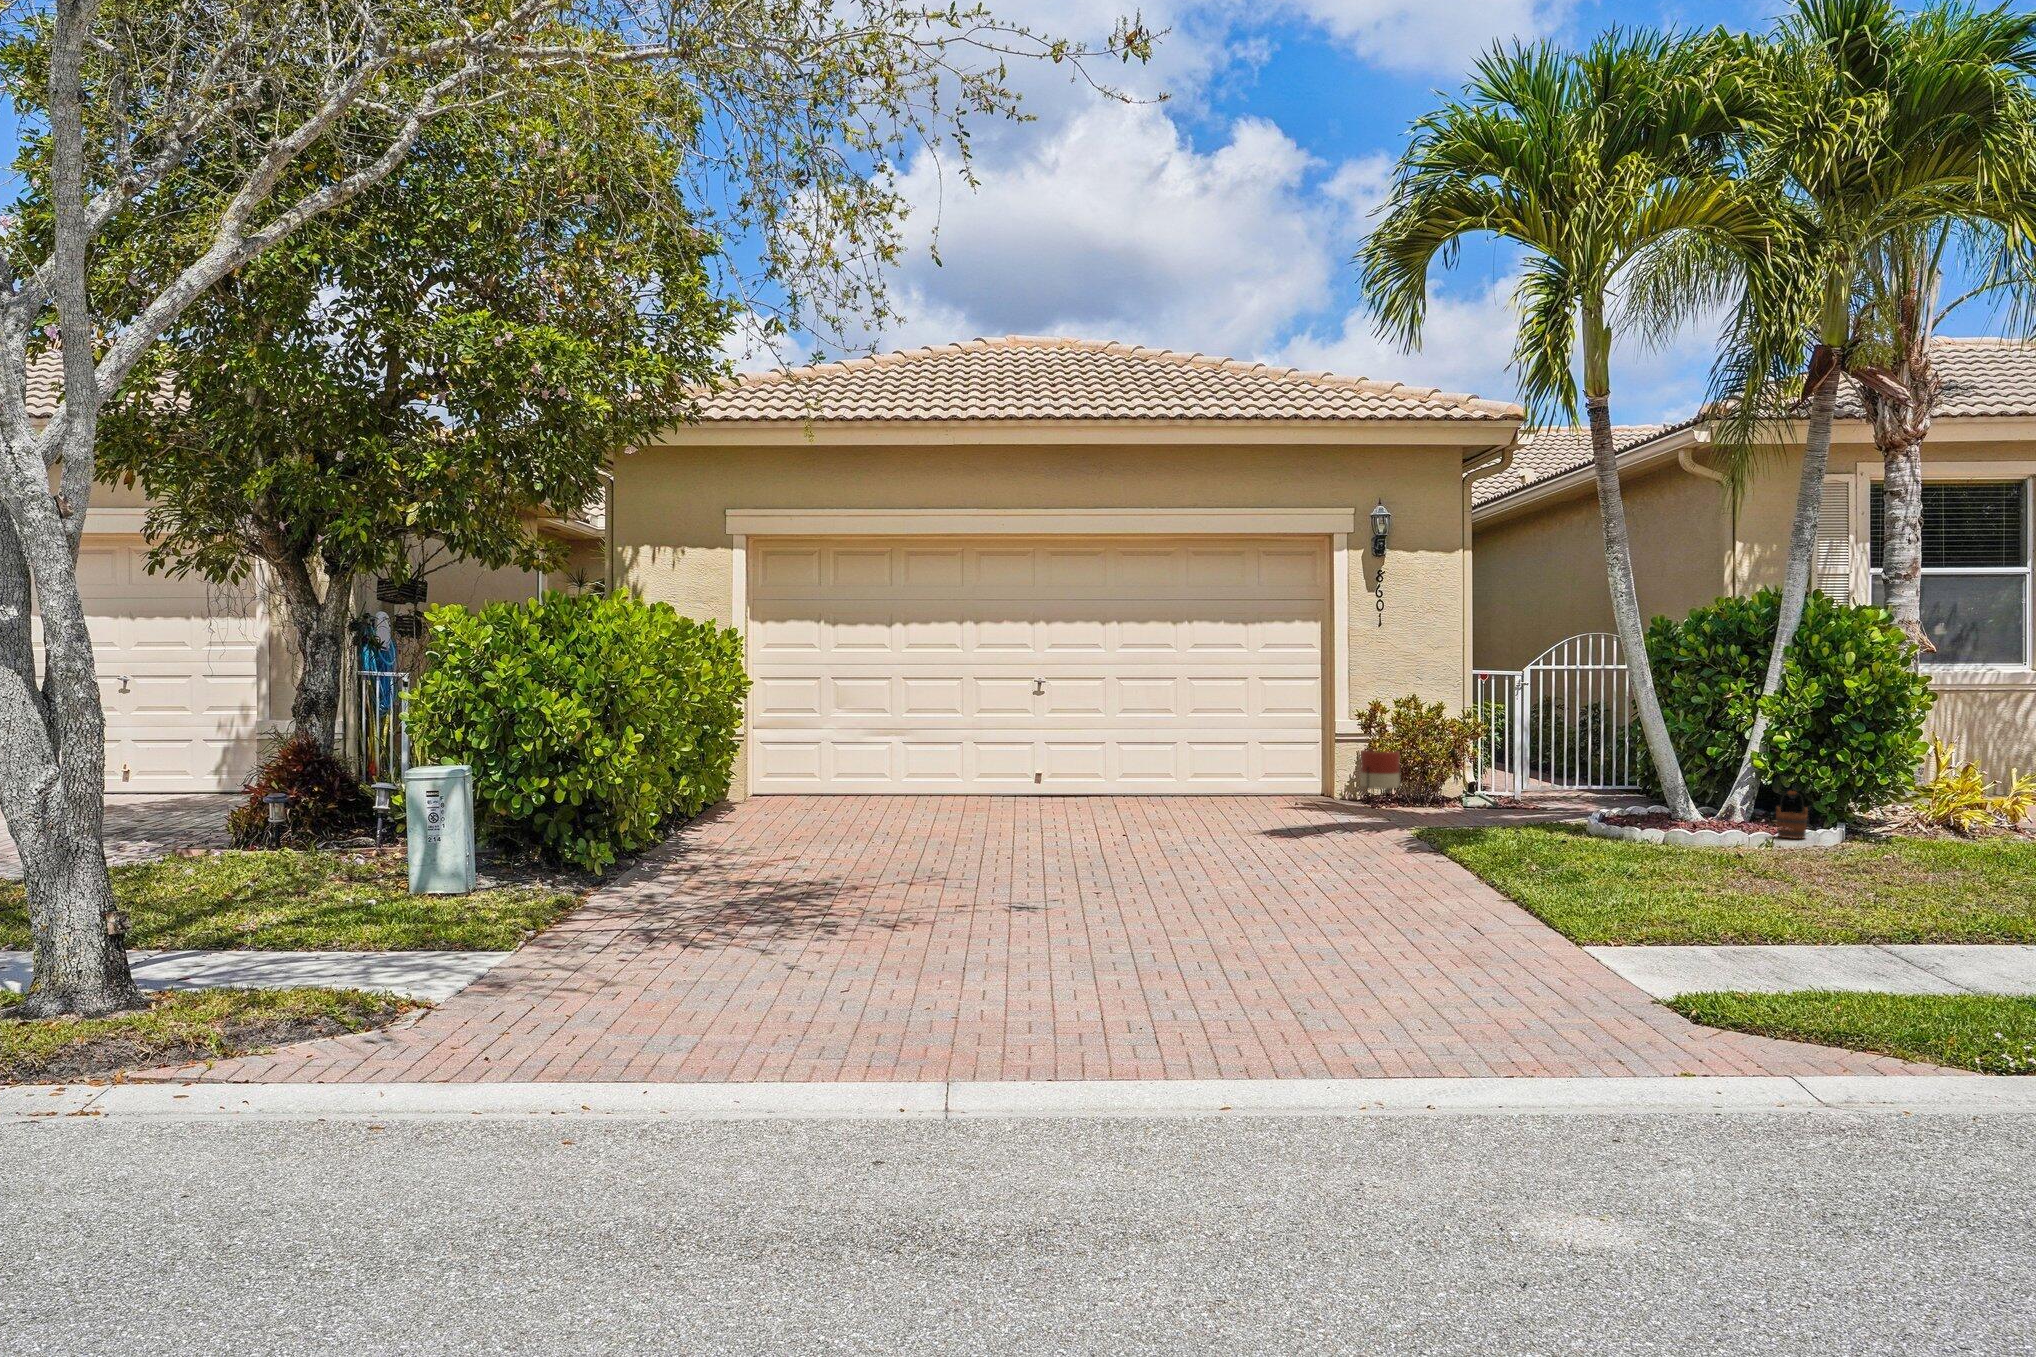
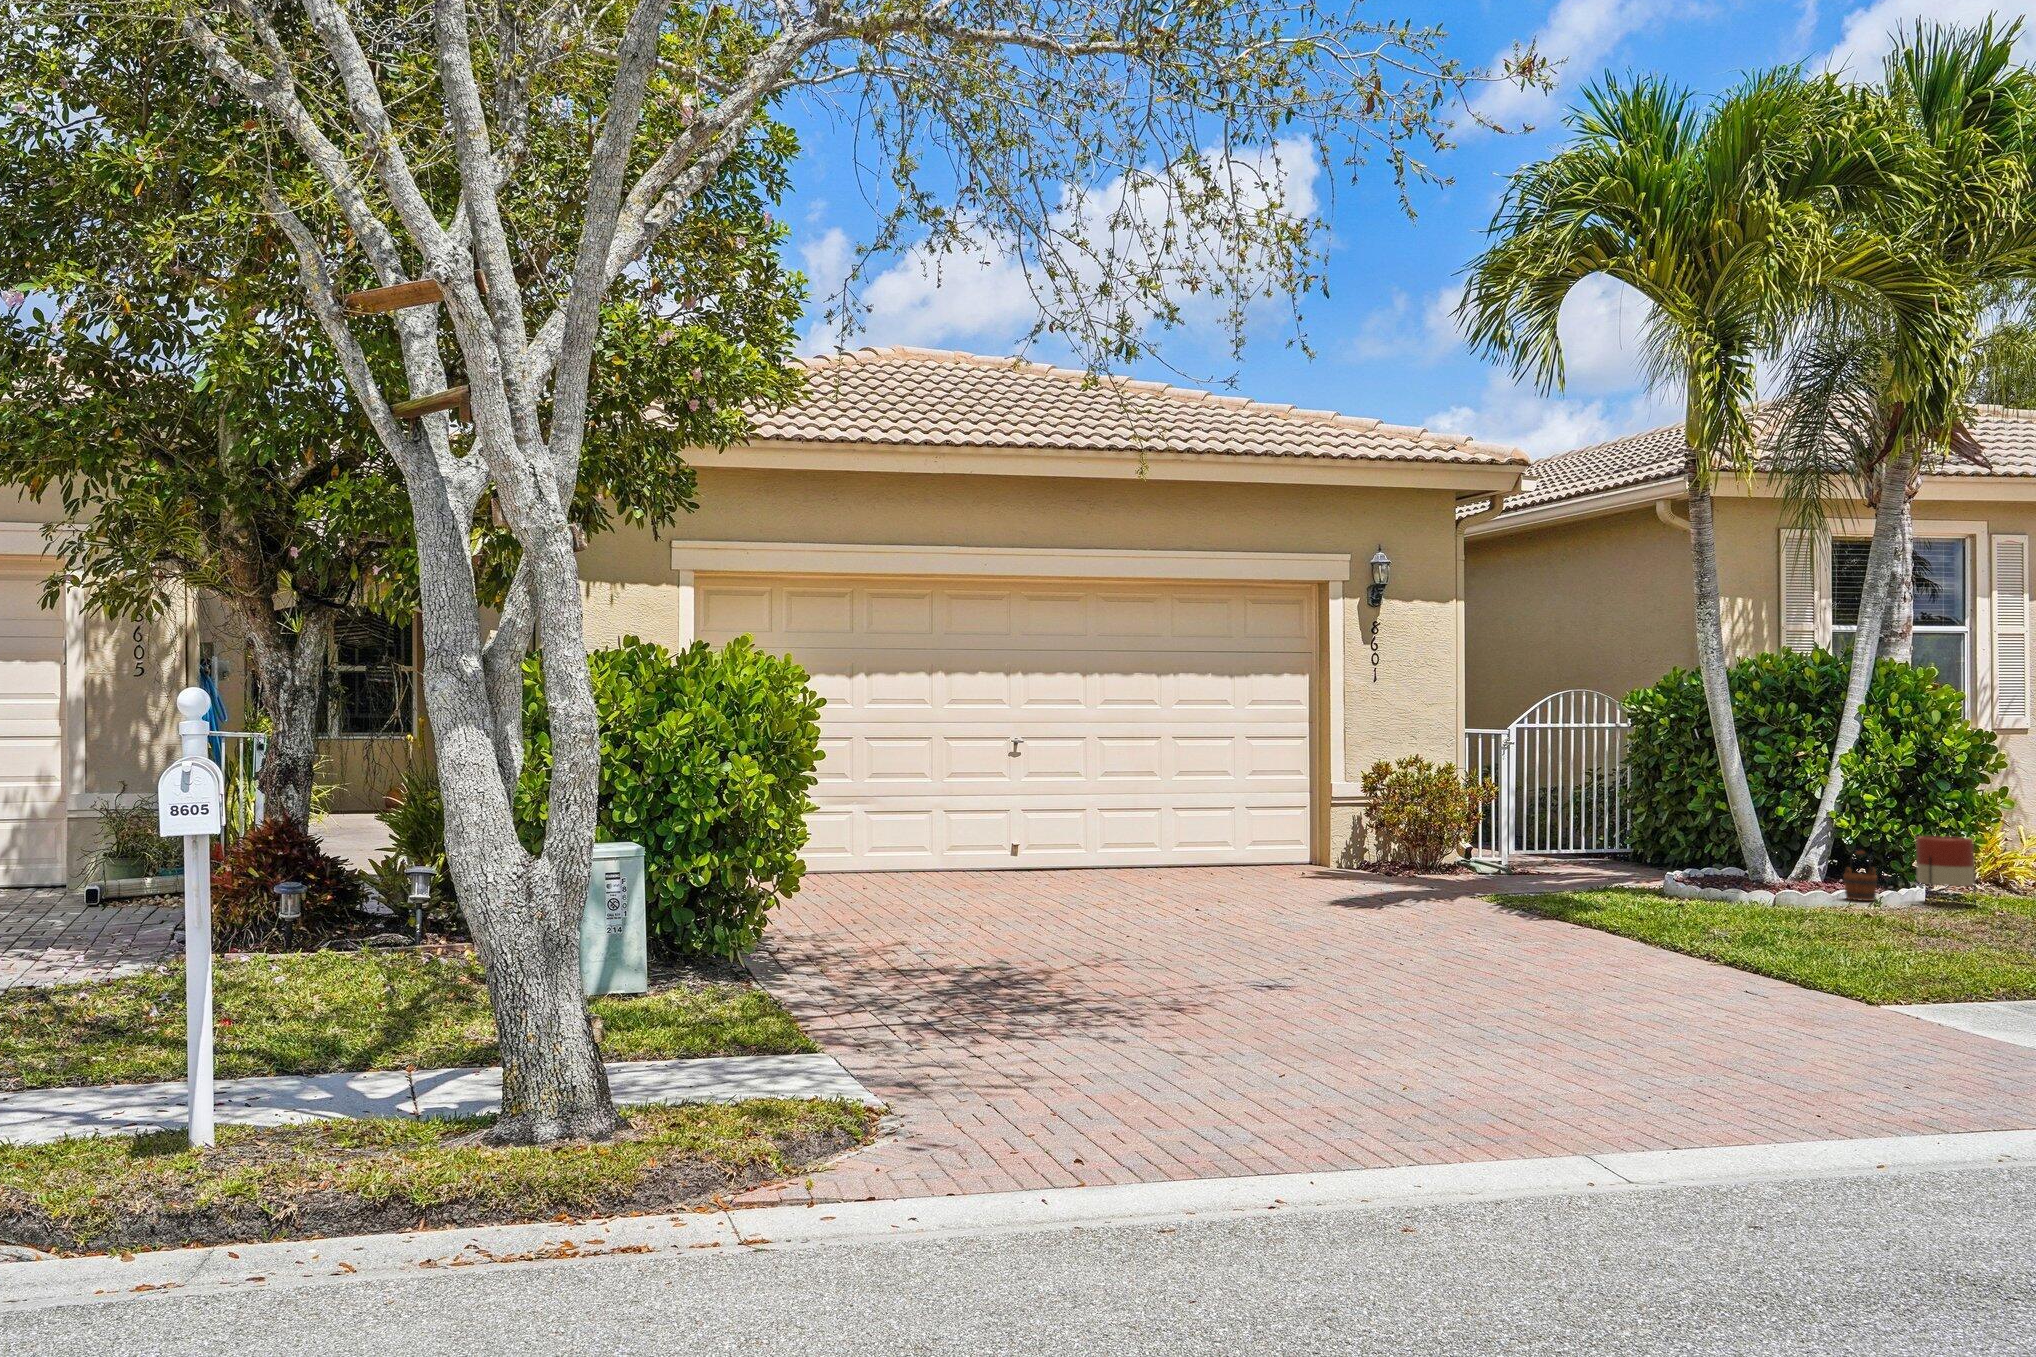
planter: present [1360,750,1401,794] -> present [1916,836,1976,897]

